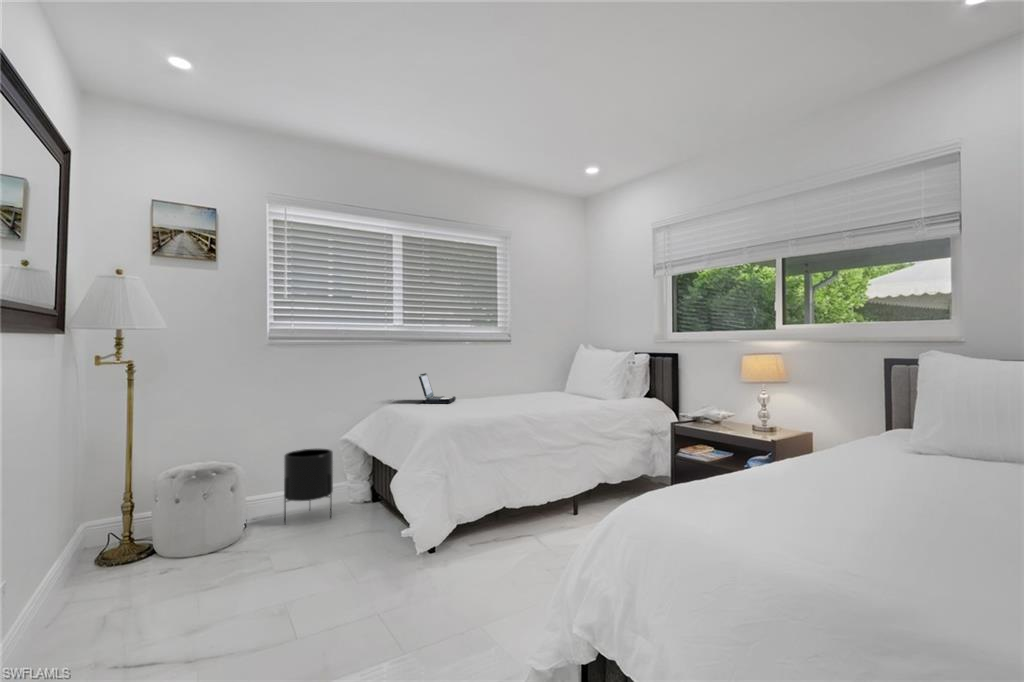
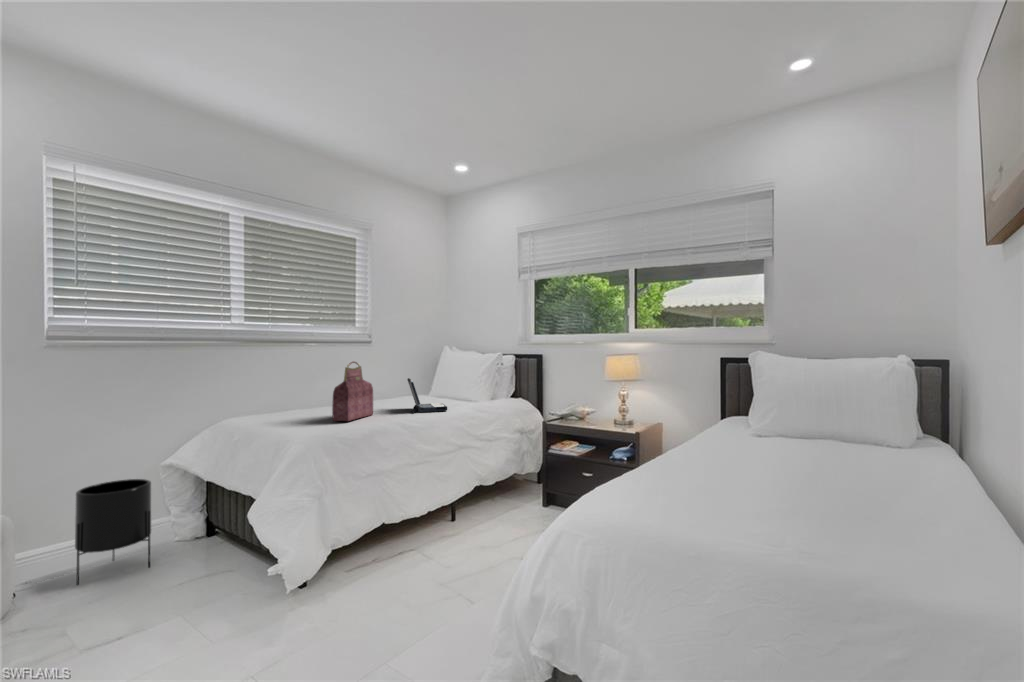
handbag: none [465,359,503,412] -> present [332,362,373,421]
laptop: present [419,373,456,403] -> present [407,378,447,413]

